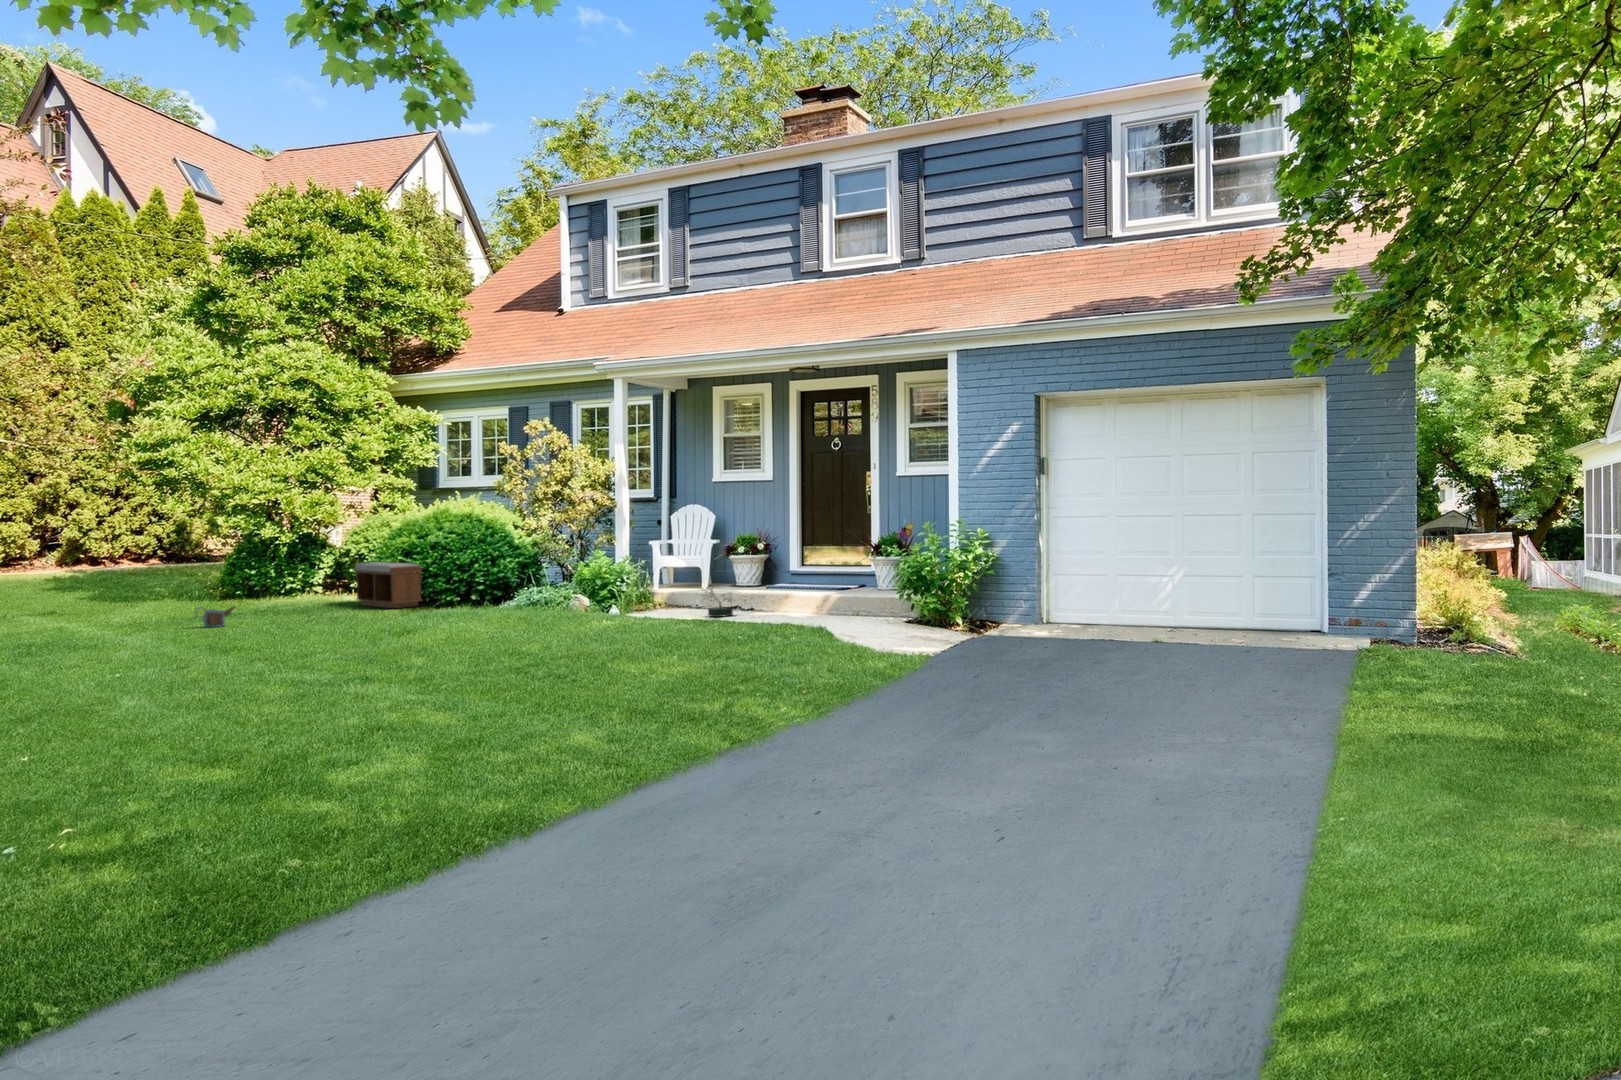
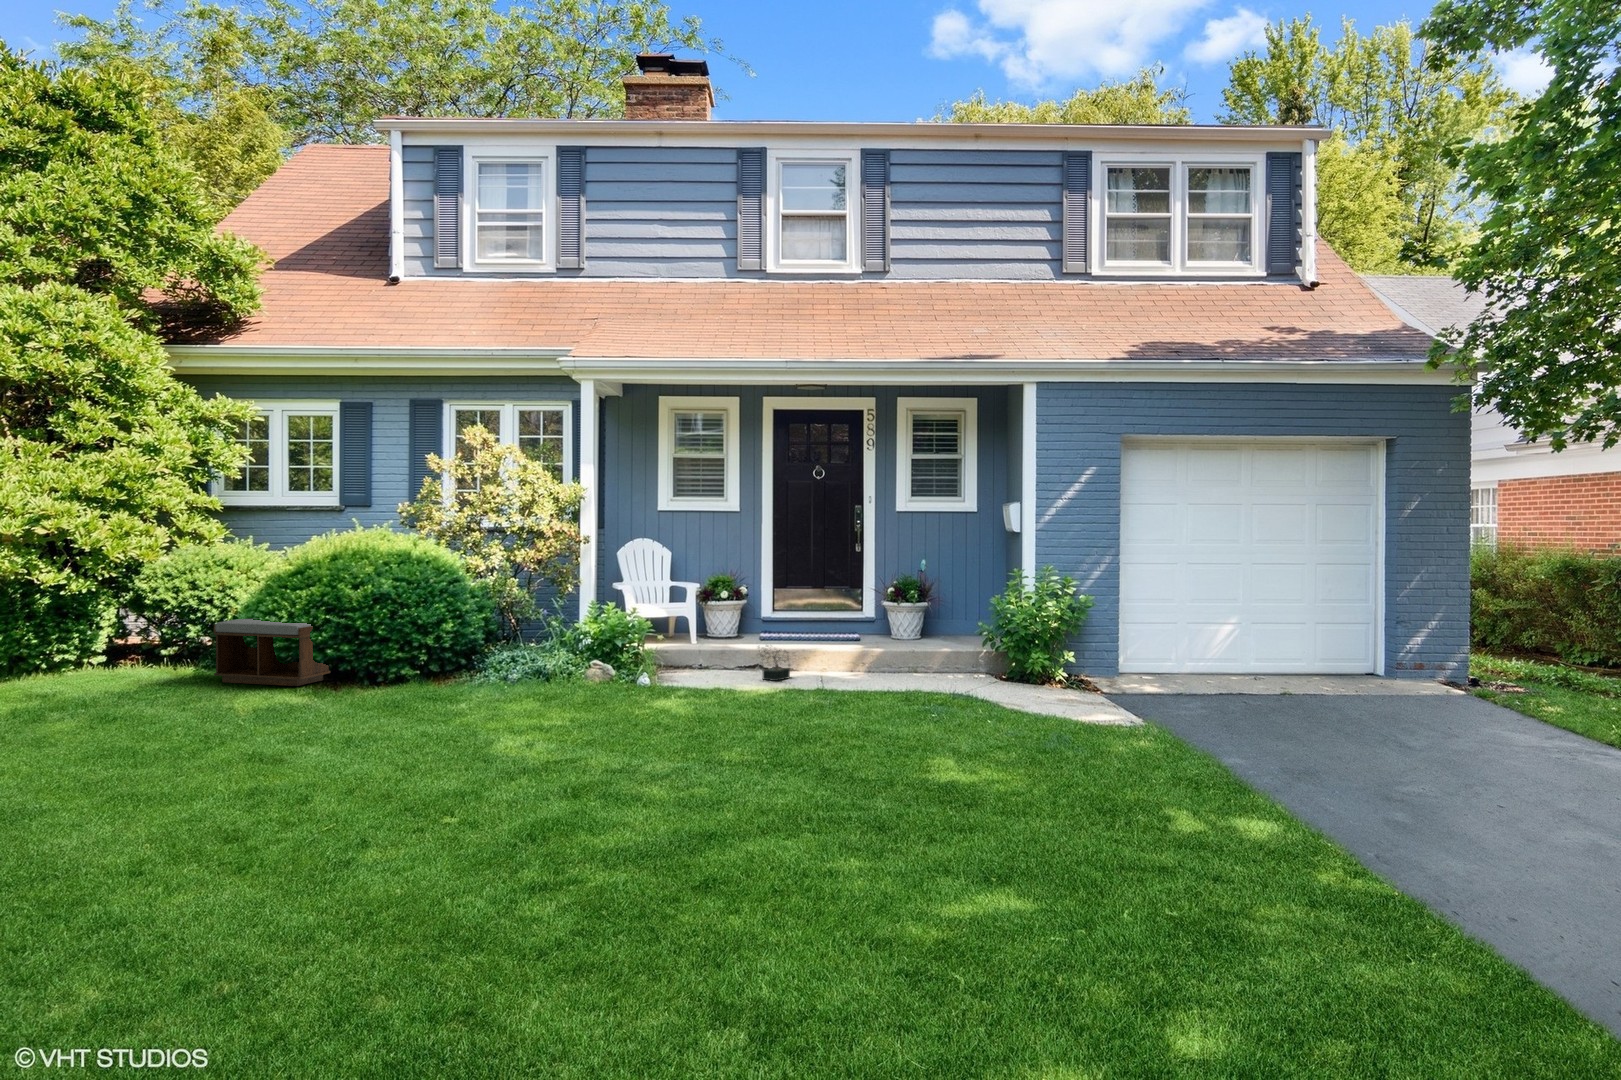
watering can: present [195,606,235,628] -> none [53,697,116,735]

